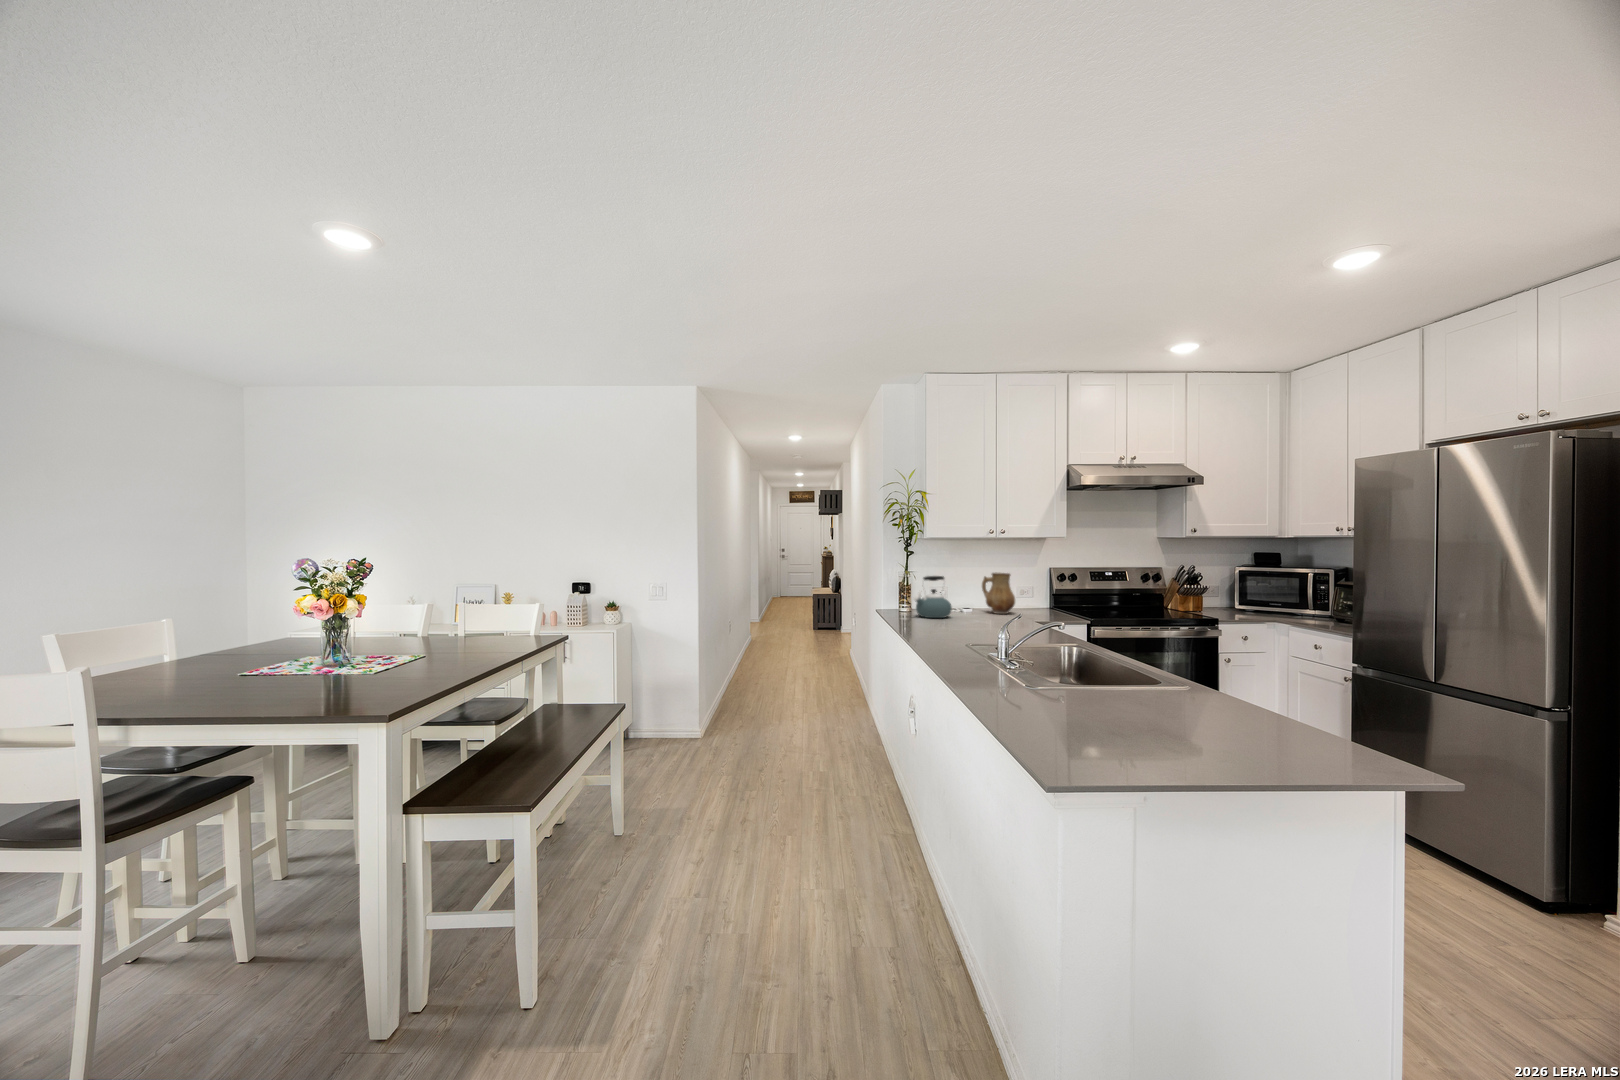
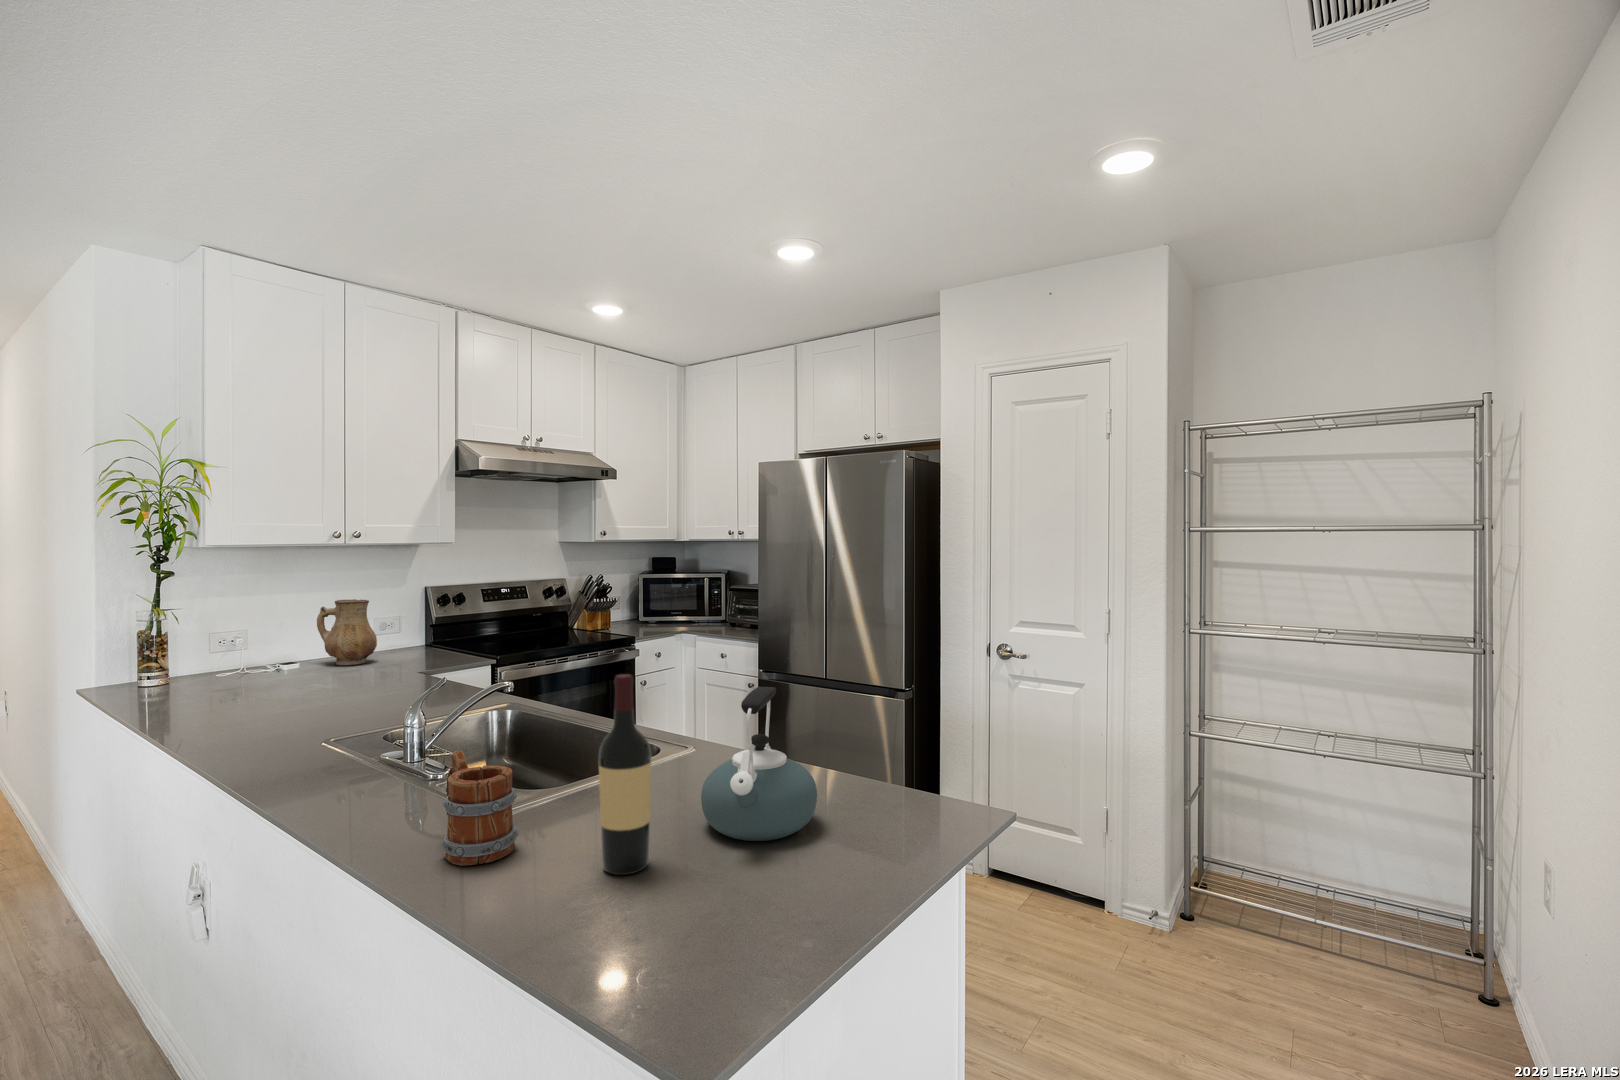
kettle: present [914,576,952,618] -> present [701,687,817,841]
wine bottle: none [1072,613,1107,739] -> present [599,674,651,875]
mug: none [993,650,1034,713] -> present [441,750,519,866]

